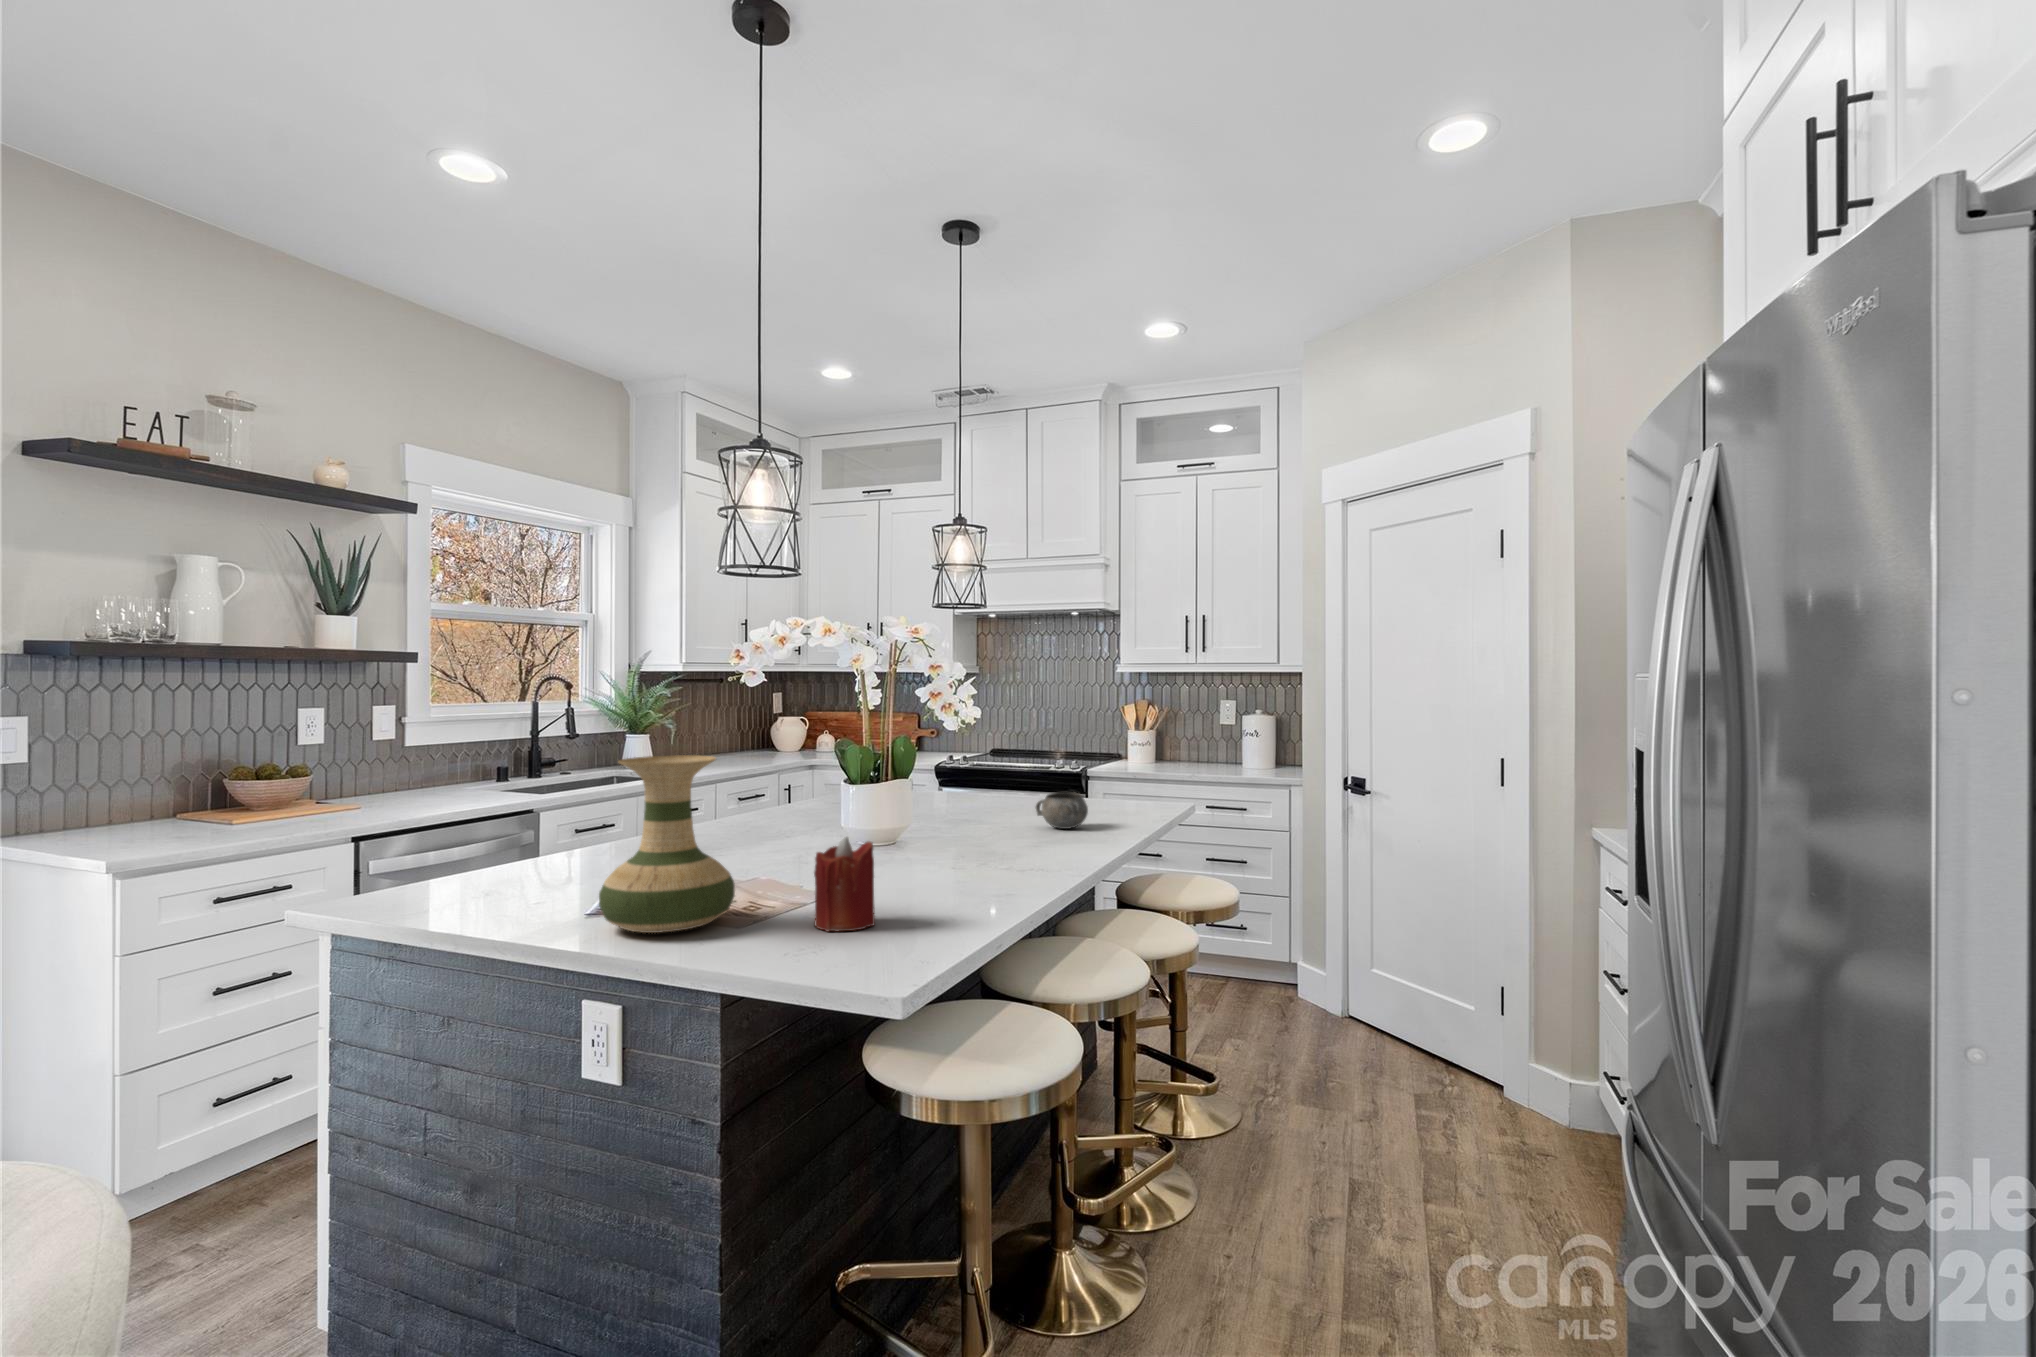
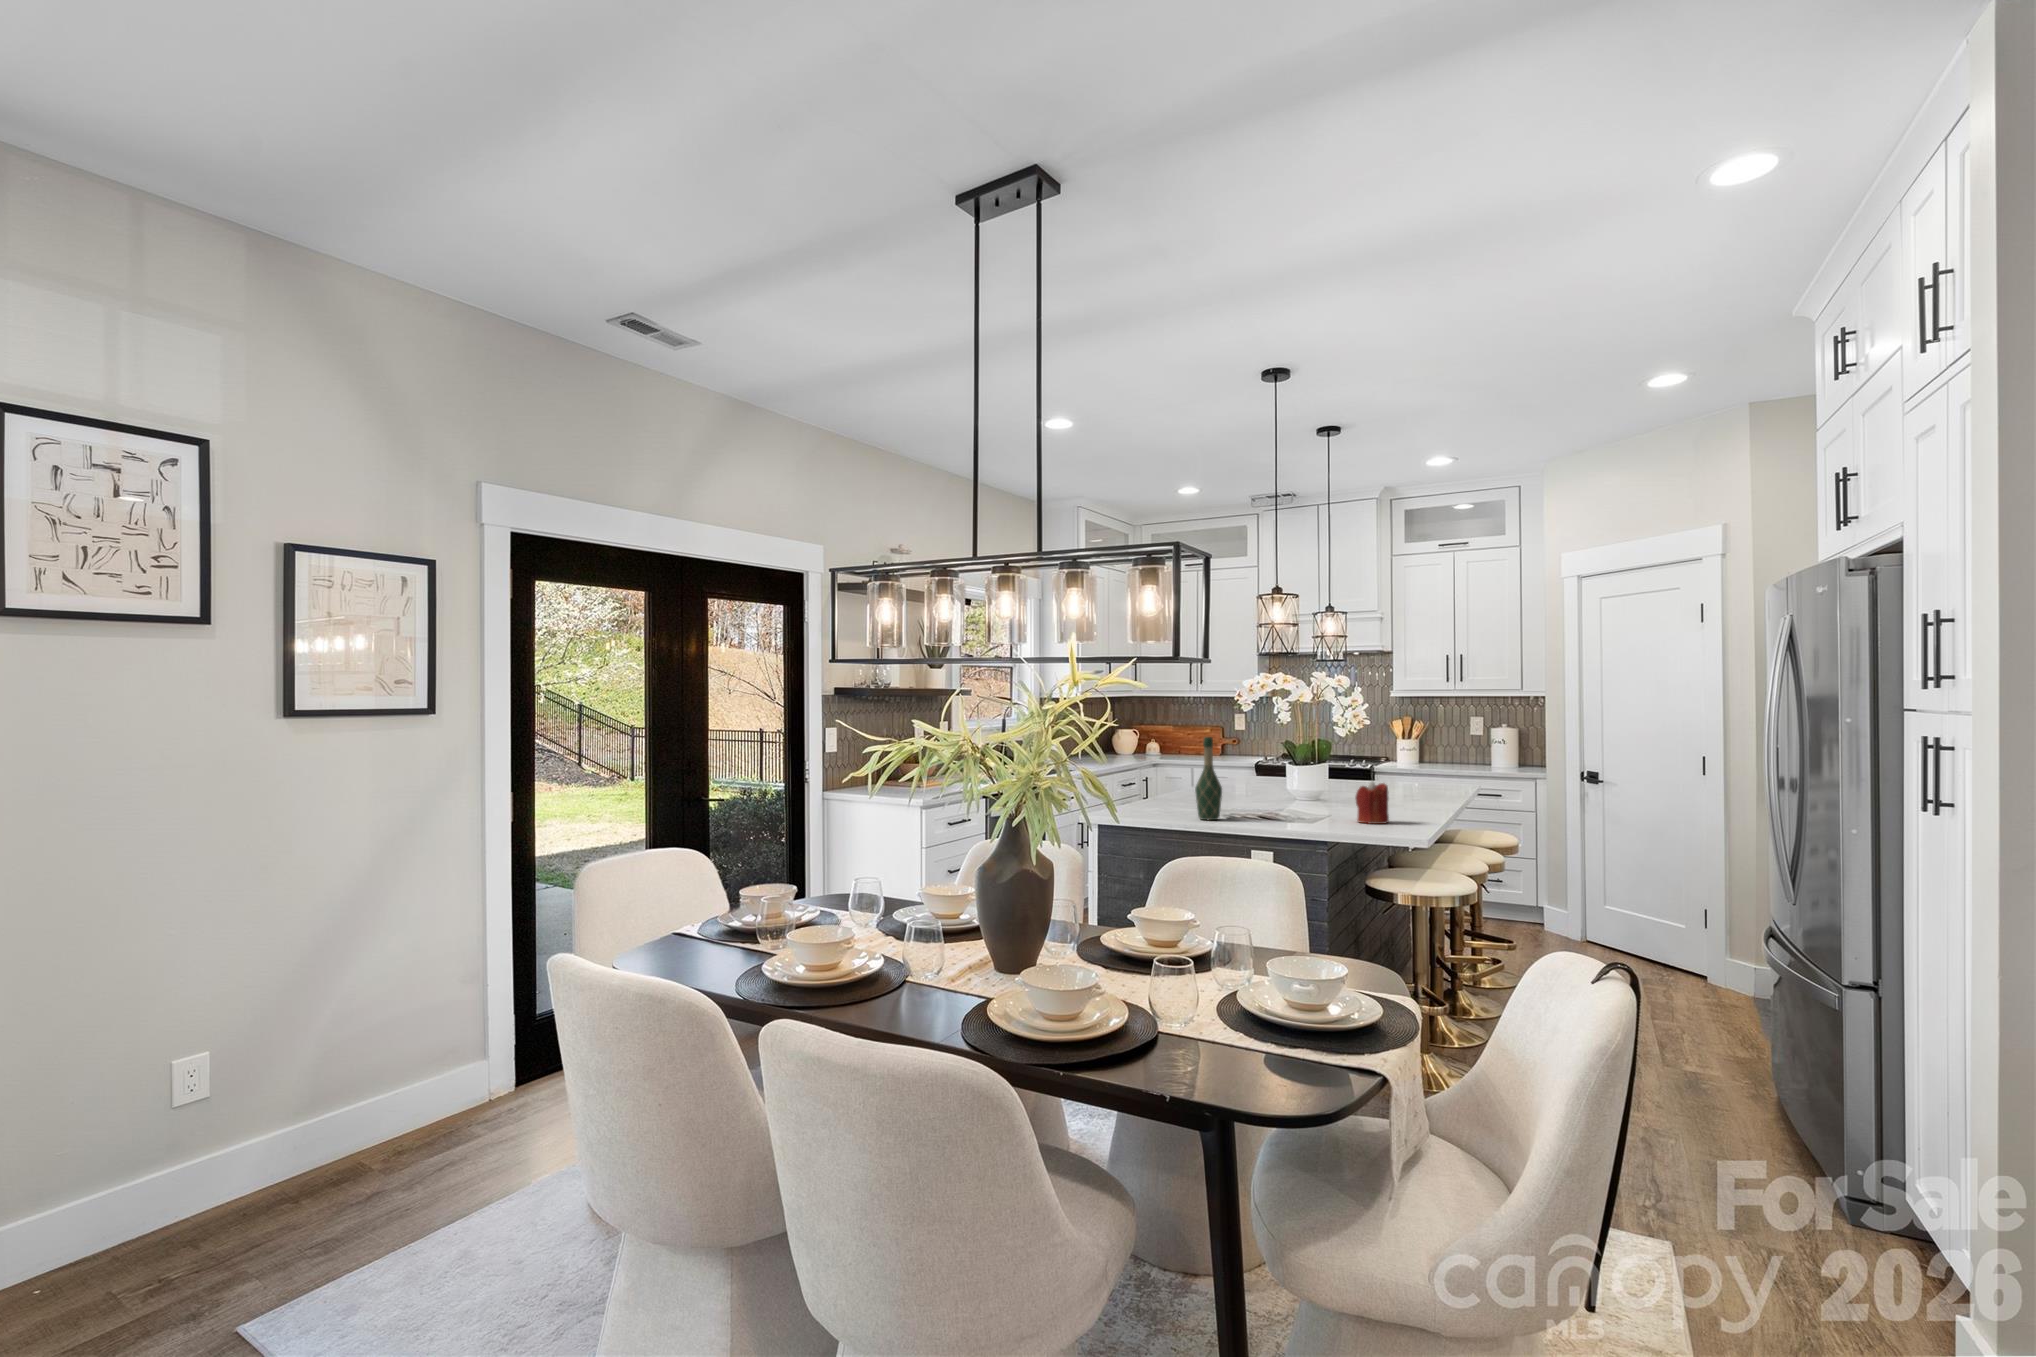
wine bottle: none [475,746,539,928] -> present [1195,737,1222,820]
vase: present [599,755,735,933] -> none [1256,742,1318,823]
decorative bowl: present [1035,792,1088,829] -> none [1393,773,1427,796]

